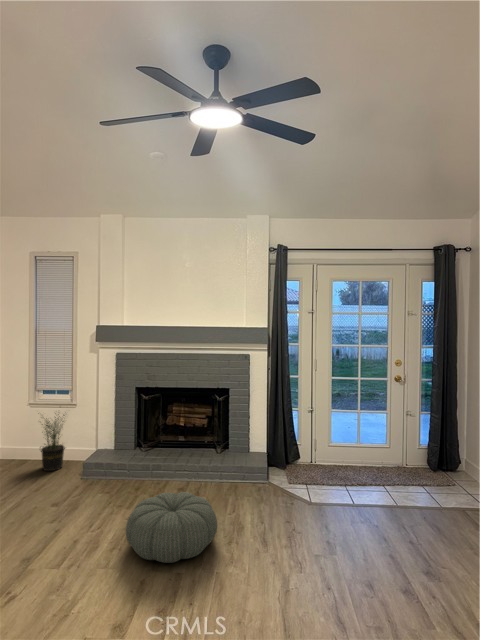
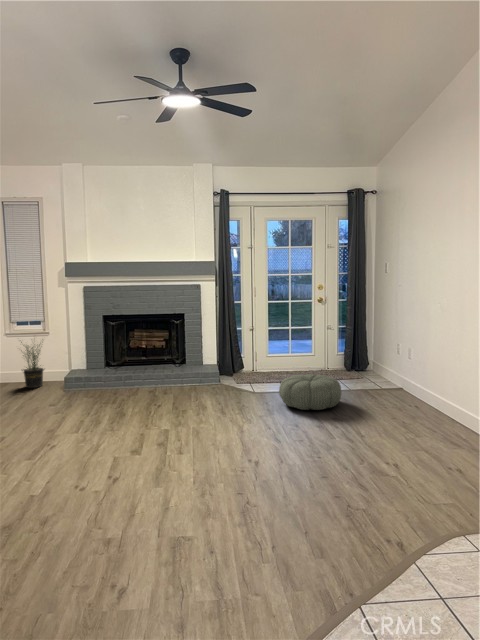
pouf: present [126,492,217,563] -> present [279,374,342,410]

